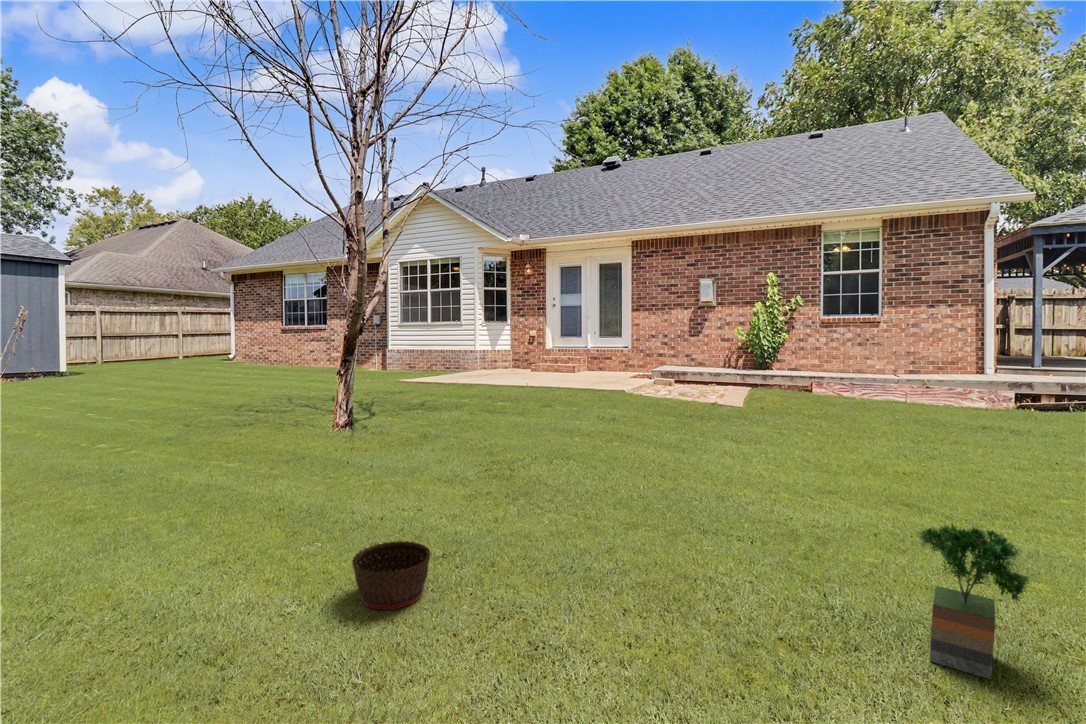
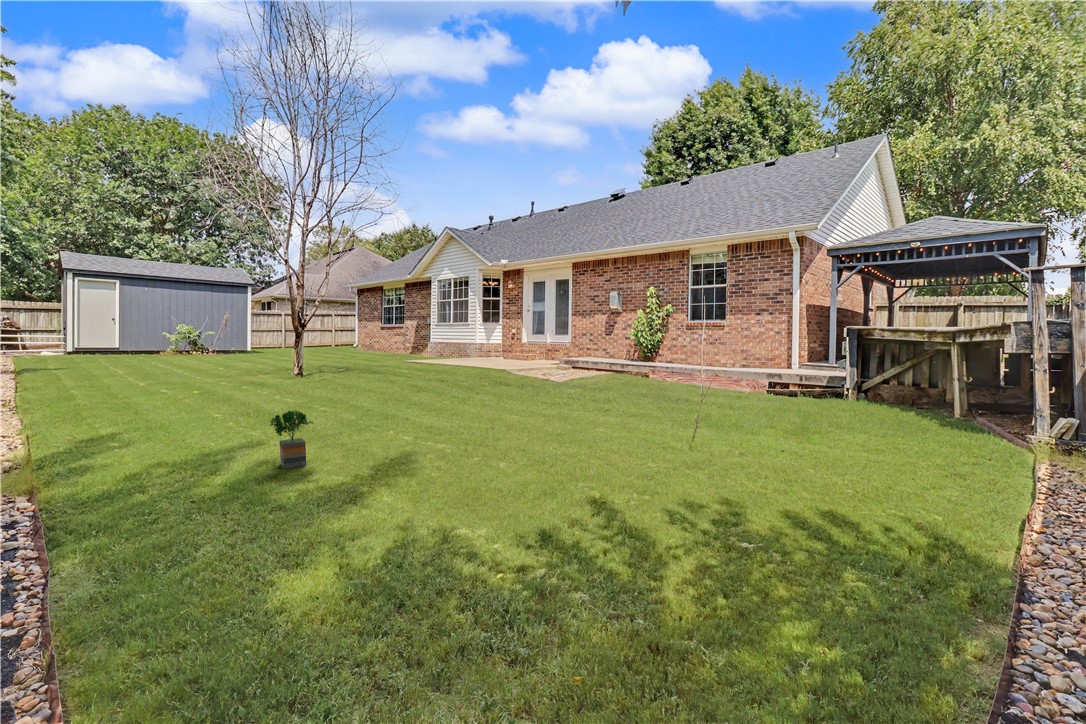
basket: present [352,541,431,610] -> none [148,416,186,439]

